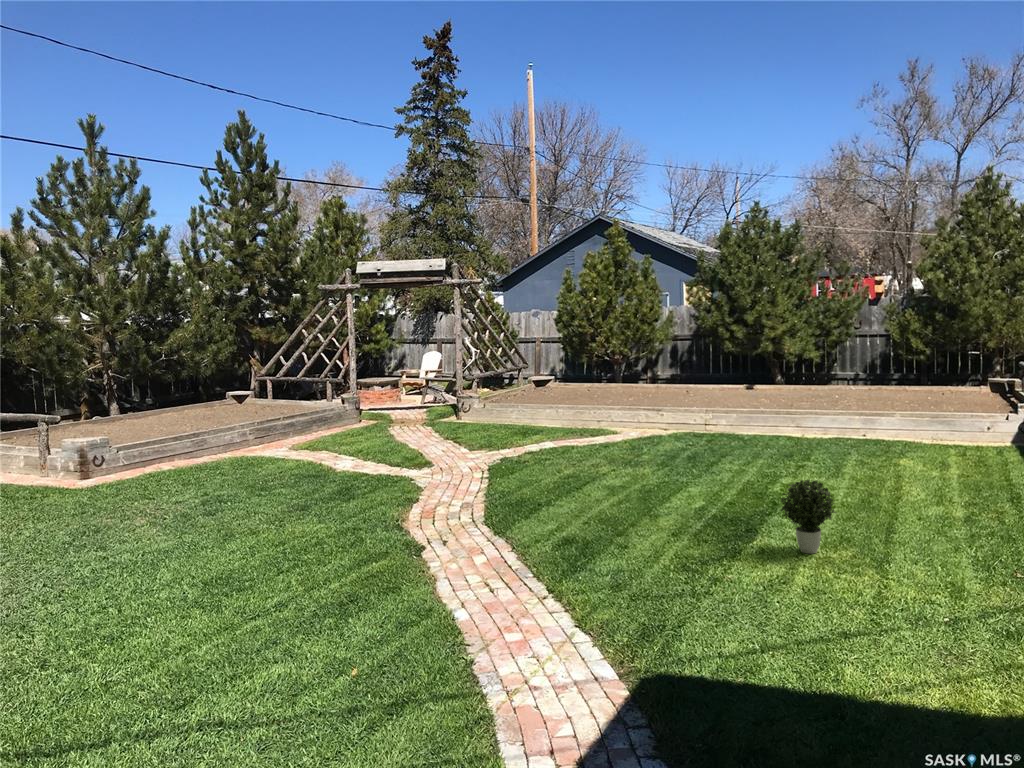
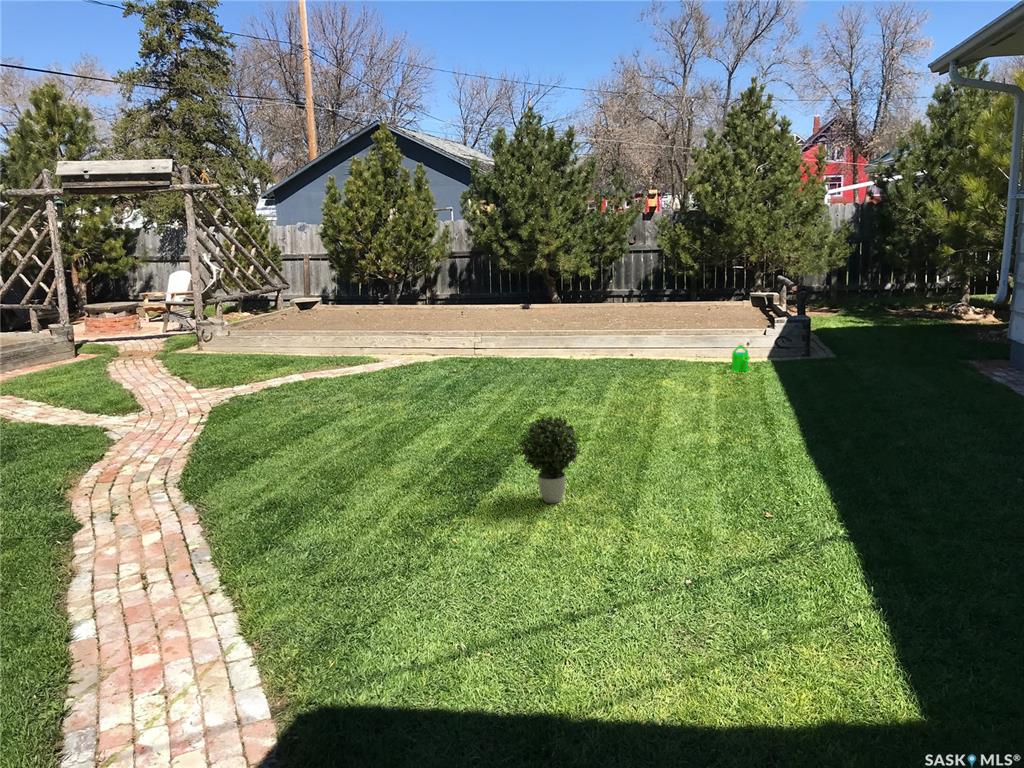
watering can: none [972,430,994,455] -> present [731,345,750,371]

